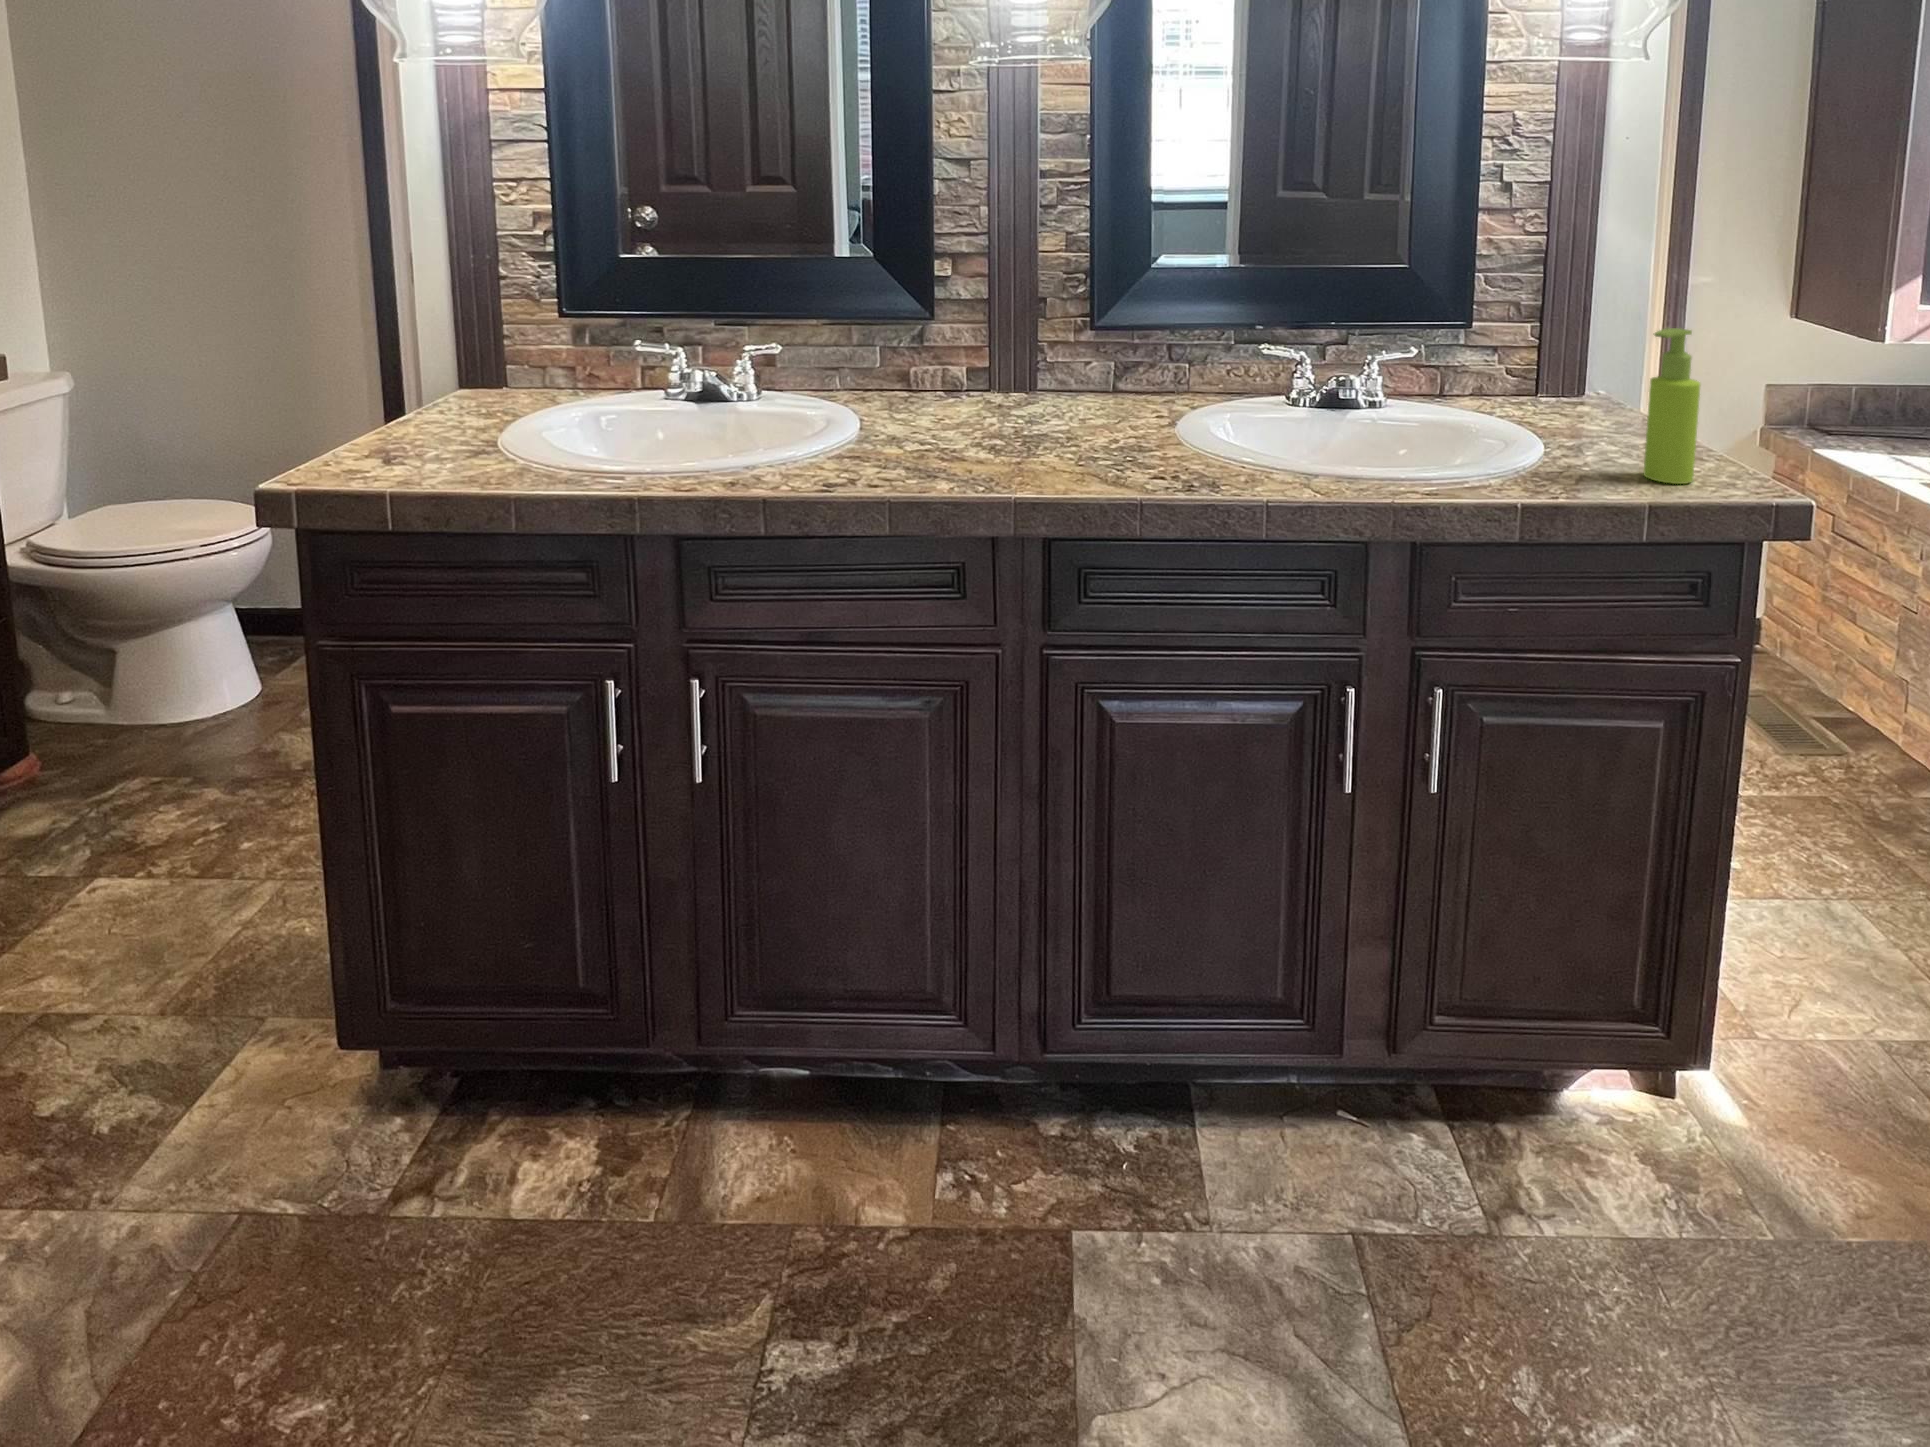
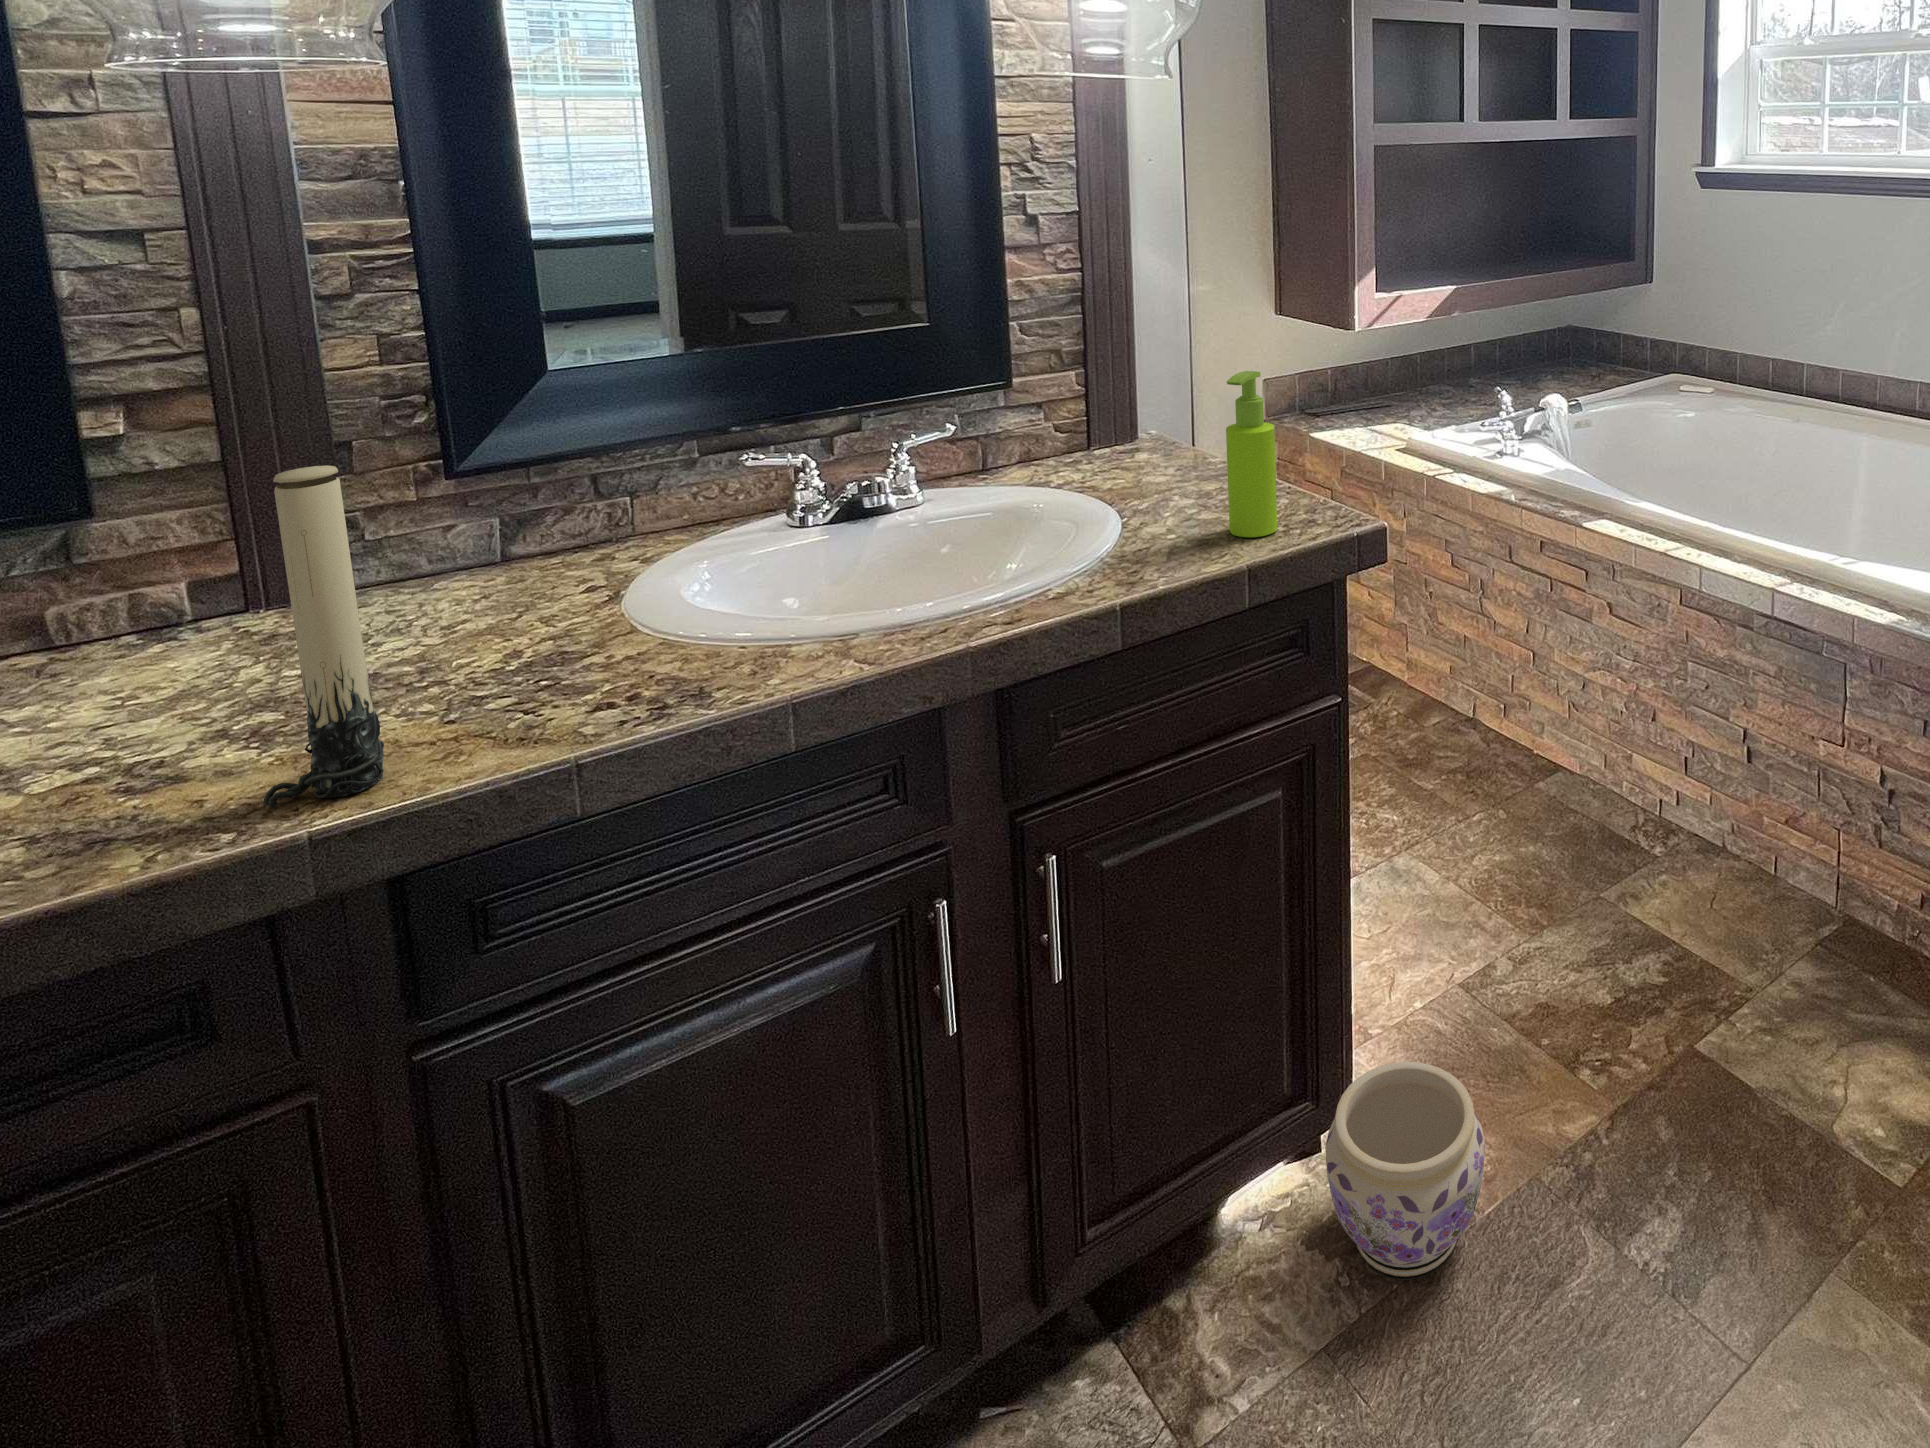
candle: none [994,289,1048,483] -> present [263,465,384,807]
planter: none [1668,1035,1853,1251] -> present [1325,1062,1485,1280]

